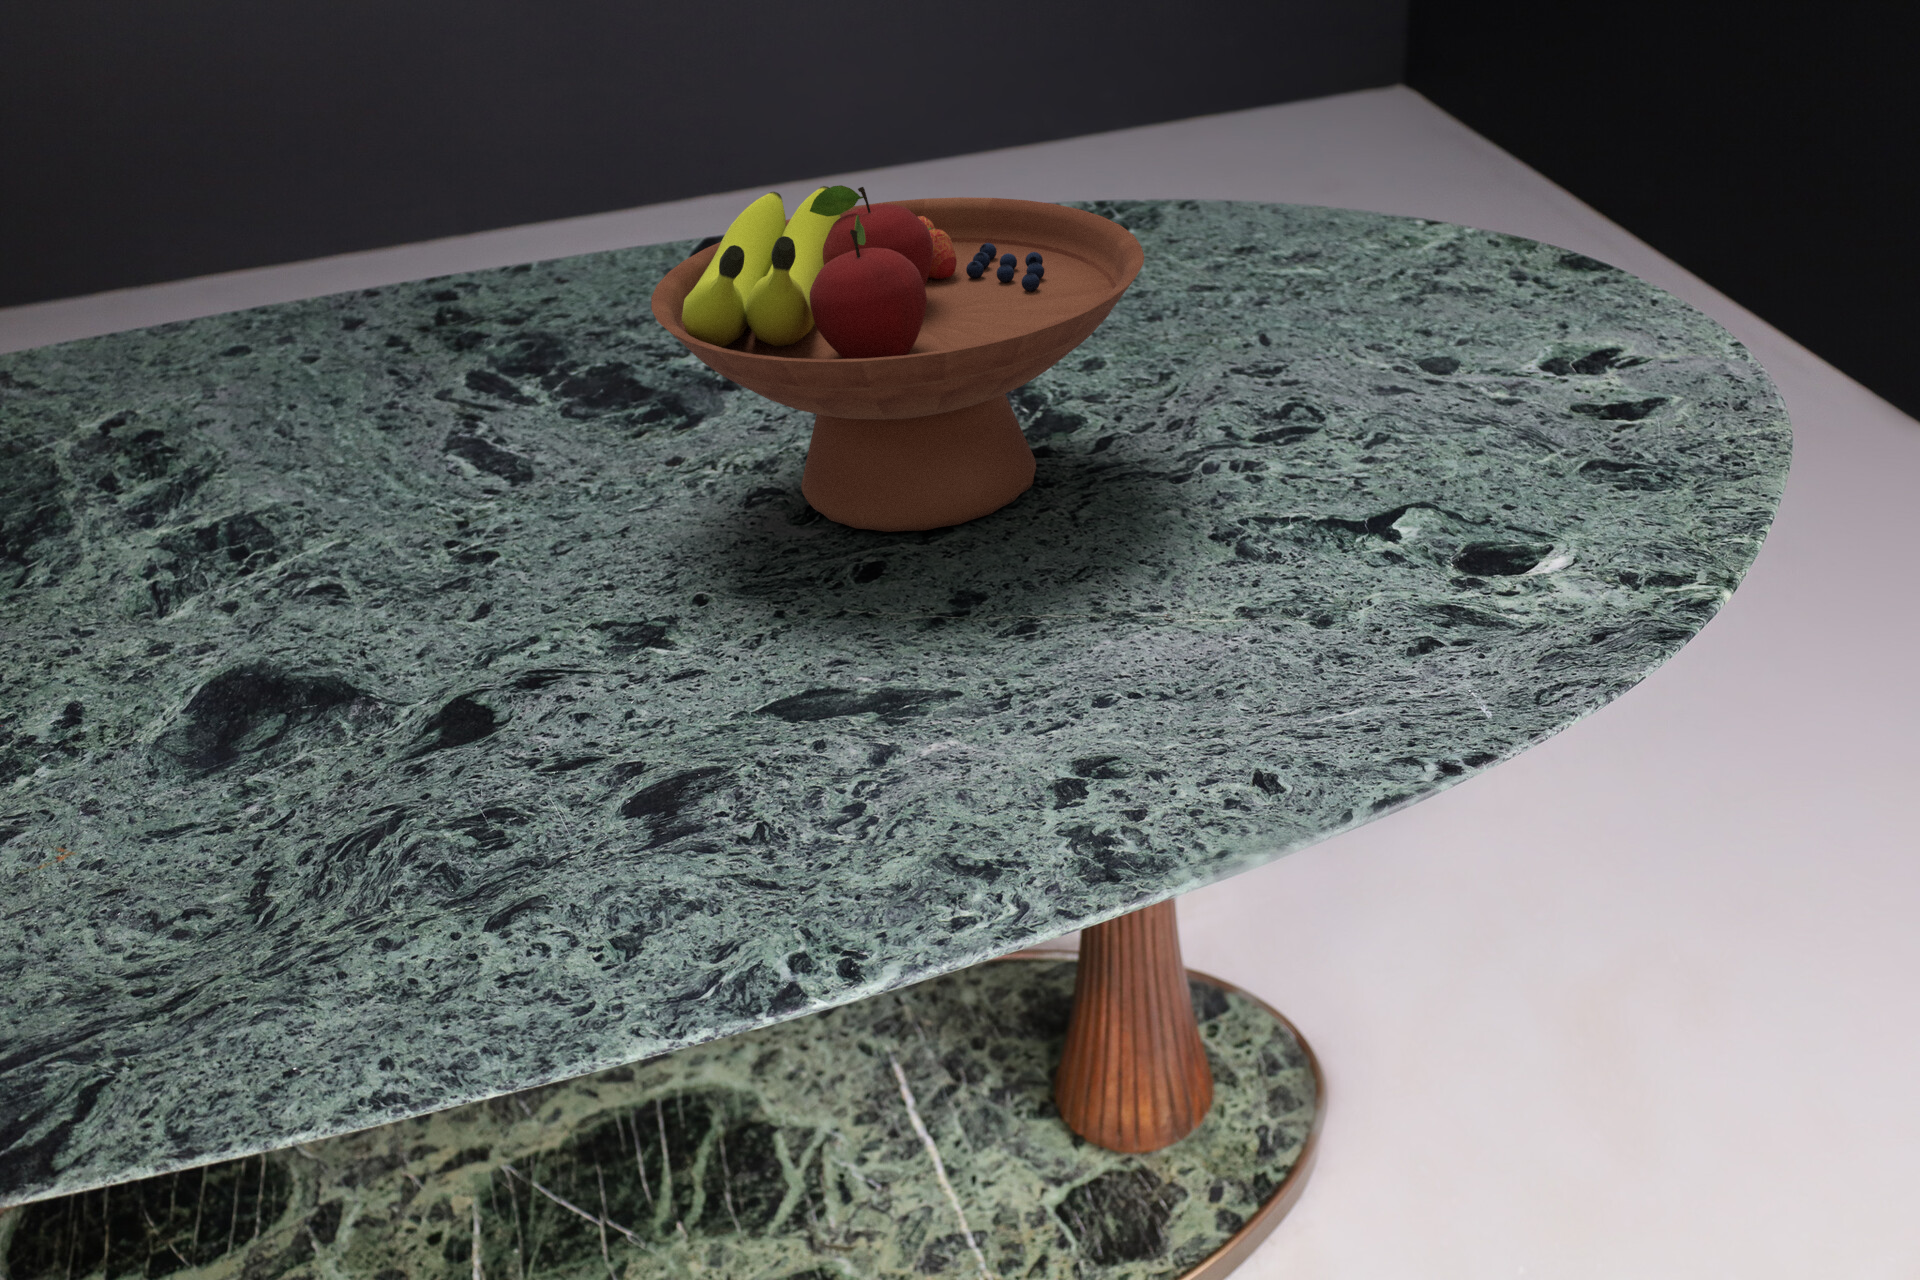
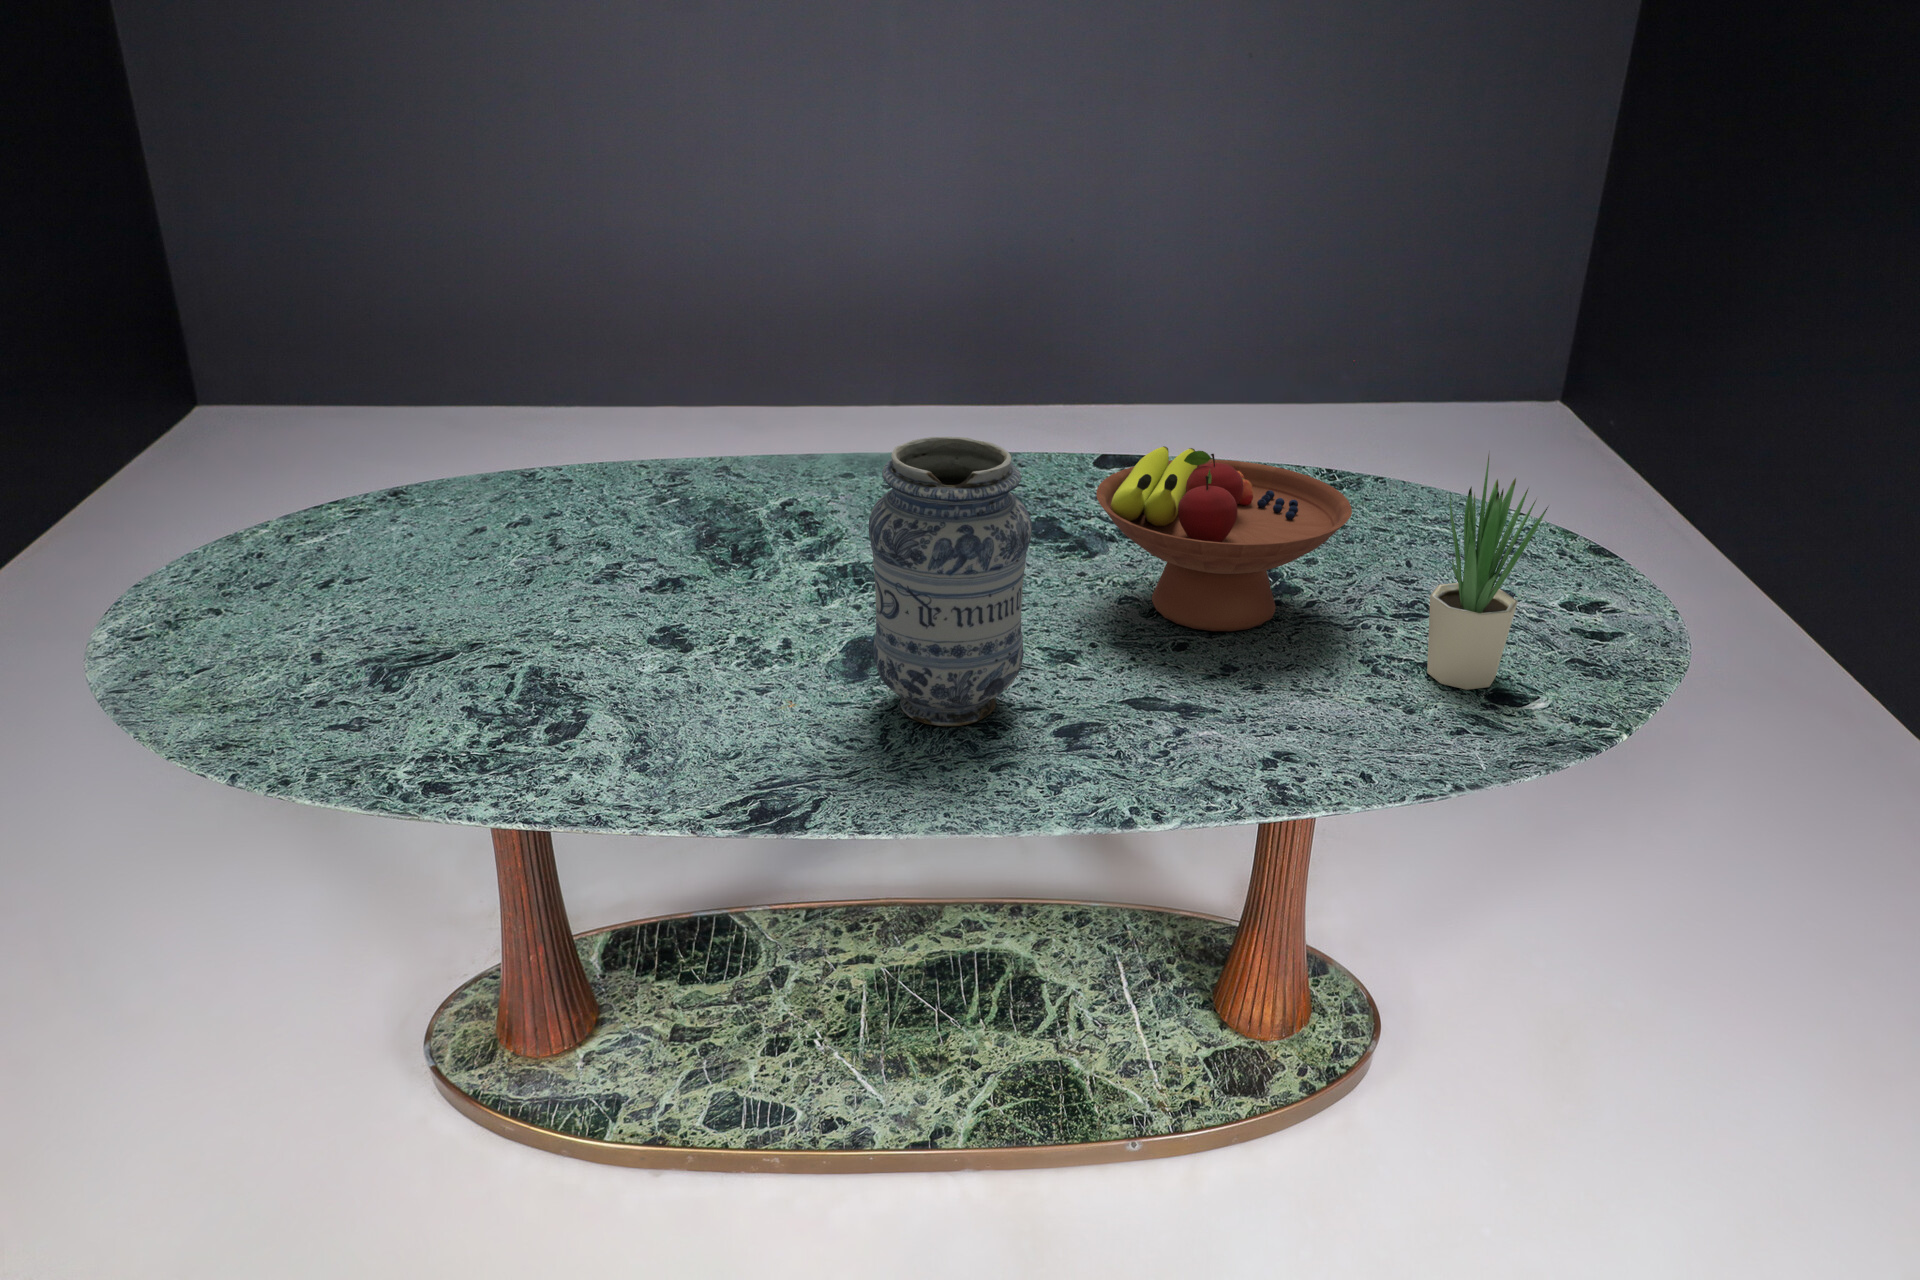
potted plant: none [1320,79,1520,557] -> present [1427,455,1548,690]
vase: none [122,223,532,842] -> present [868,437,1032,726]

